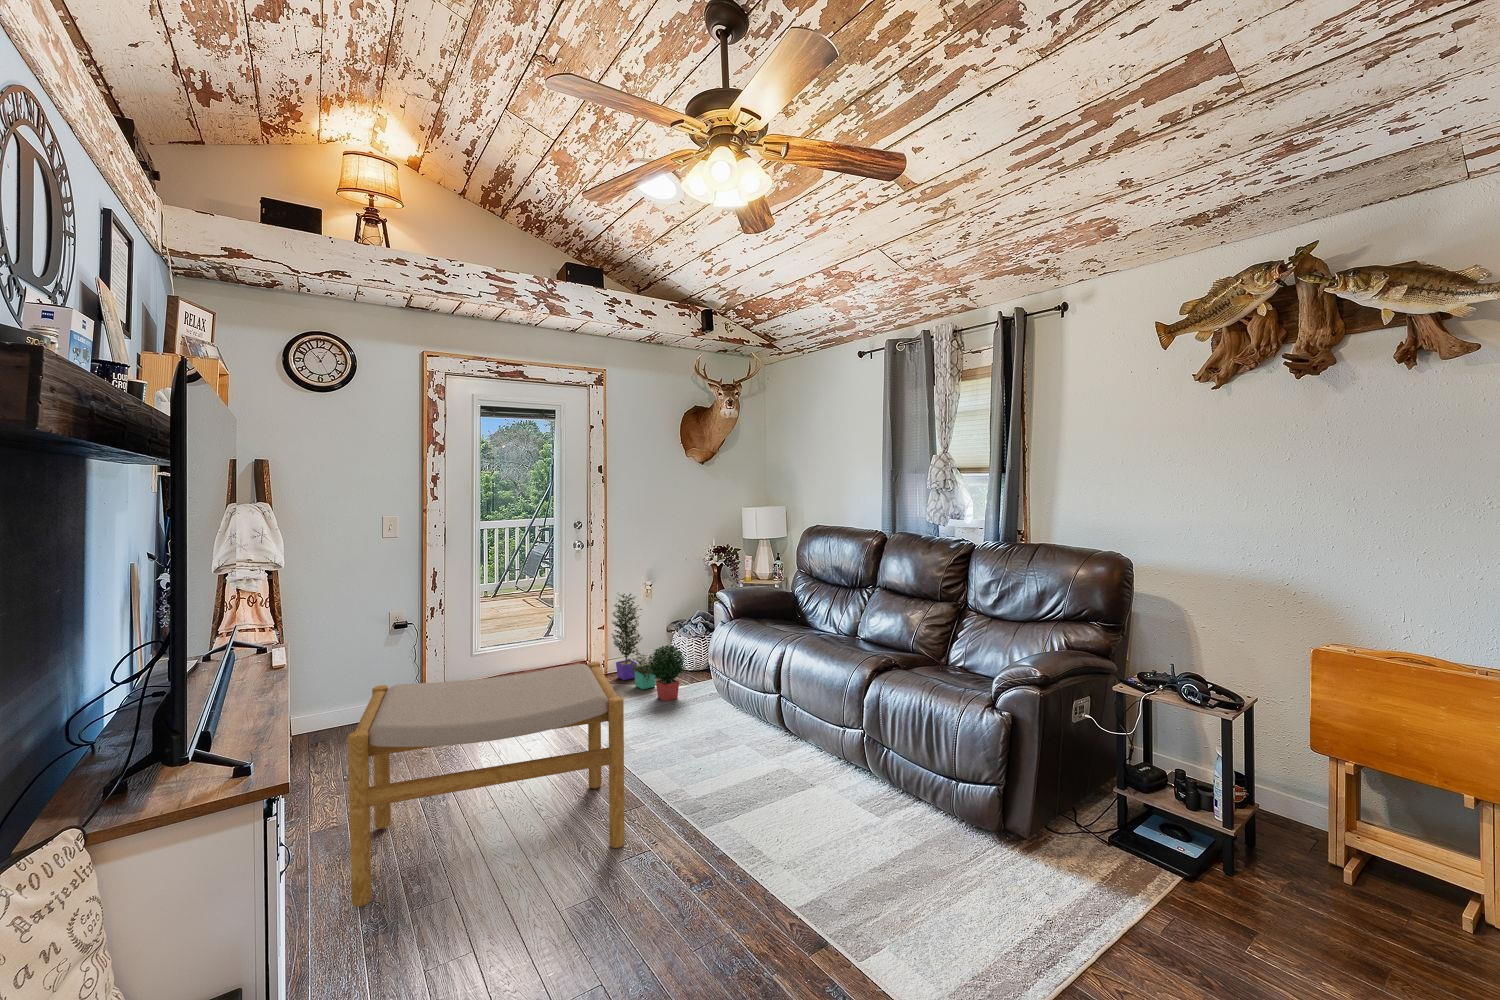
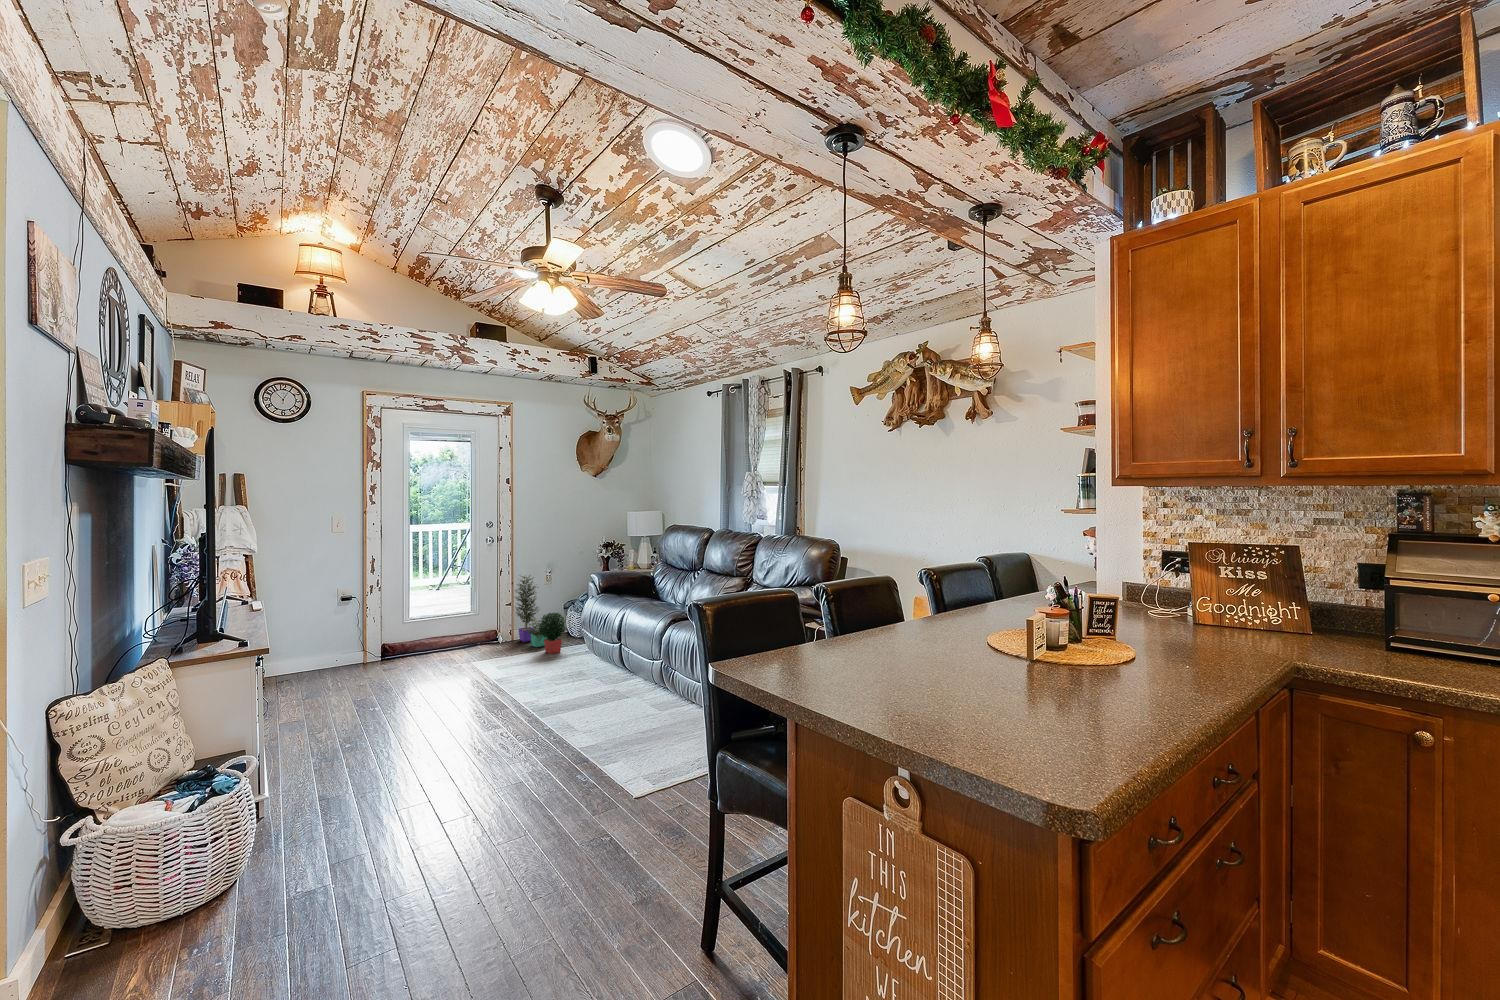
footstool: present [348,662,625,907] -> none [298,614,487,757]

